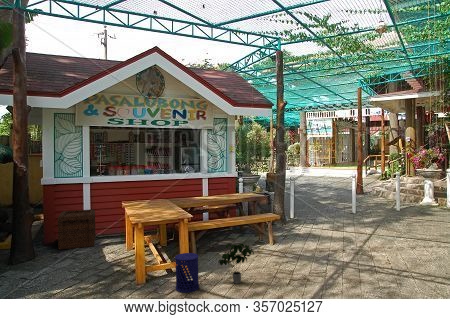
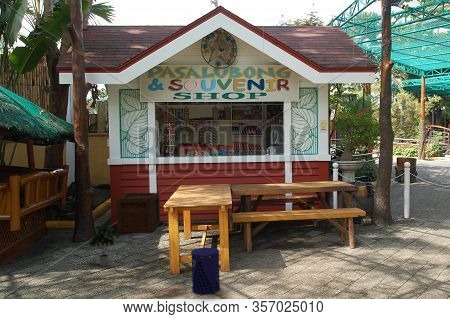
potted plant: present [218,244,254,284] -> present [89,226,119,266]

